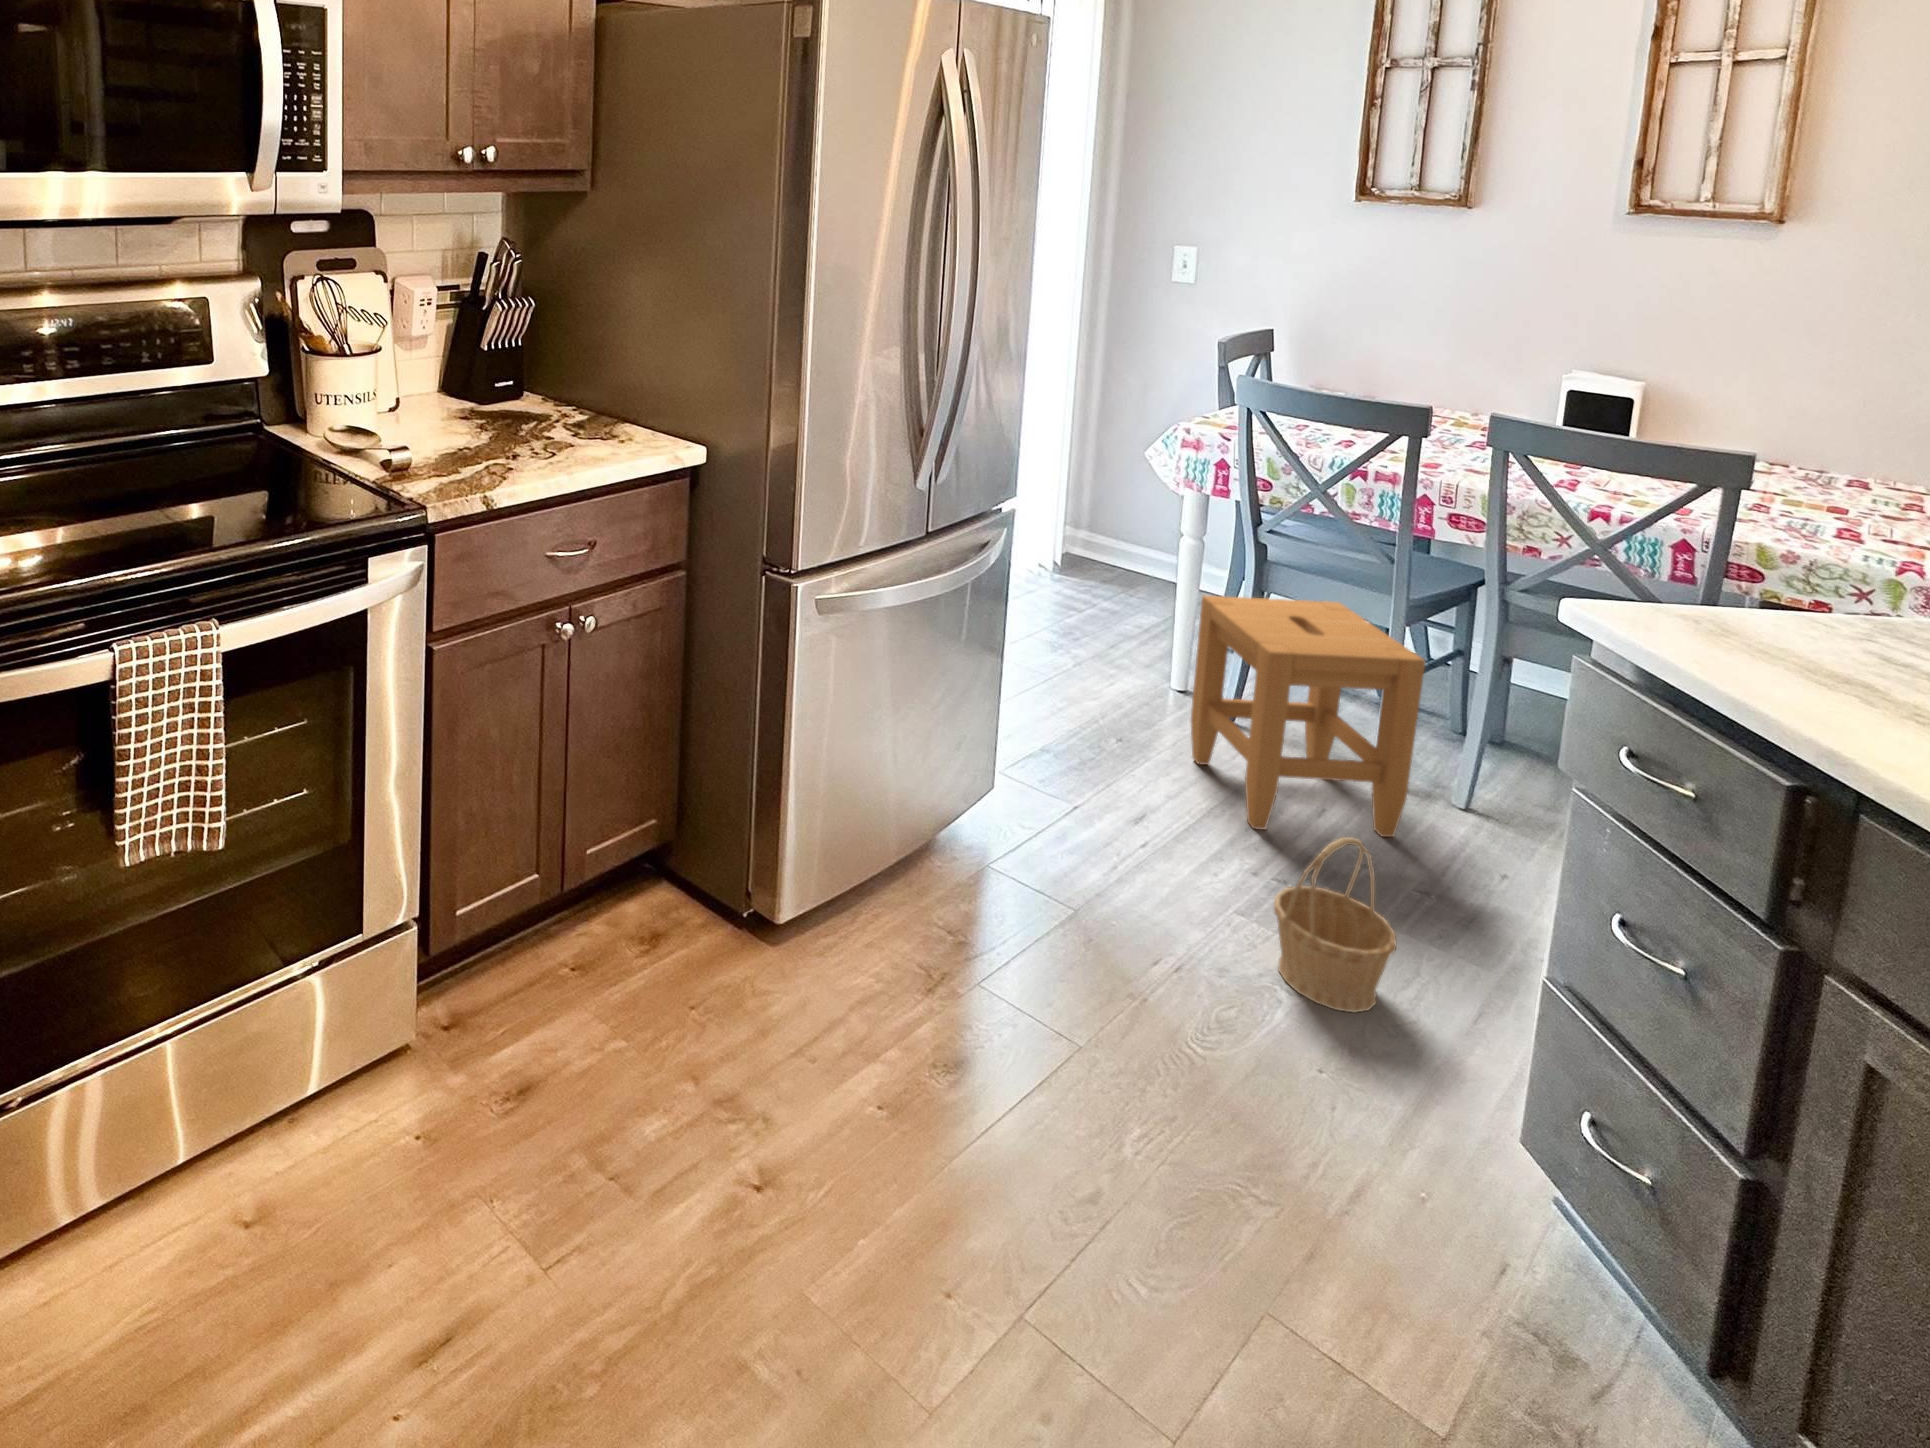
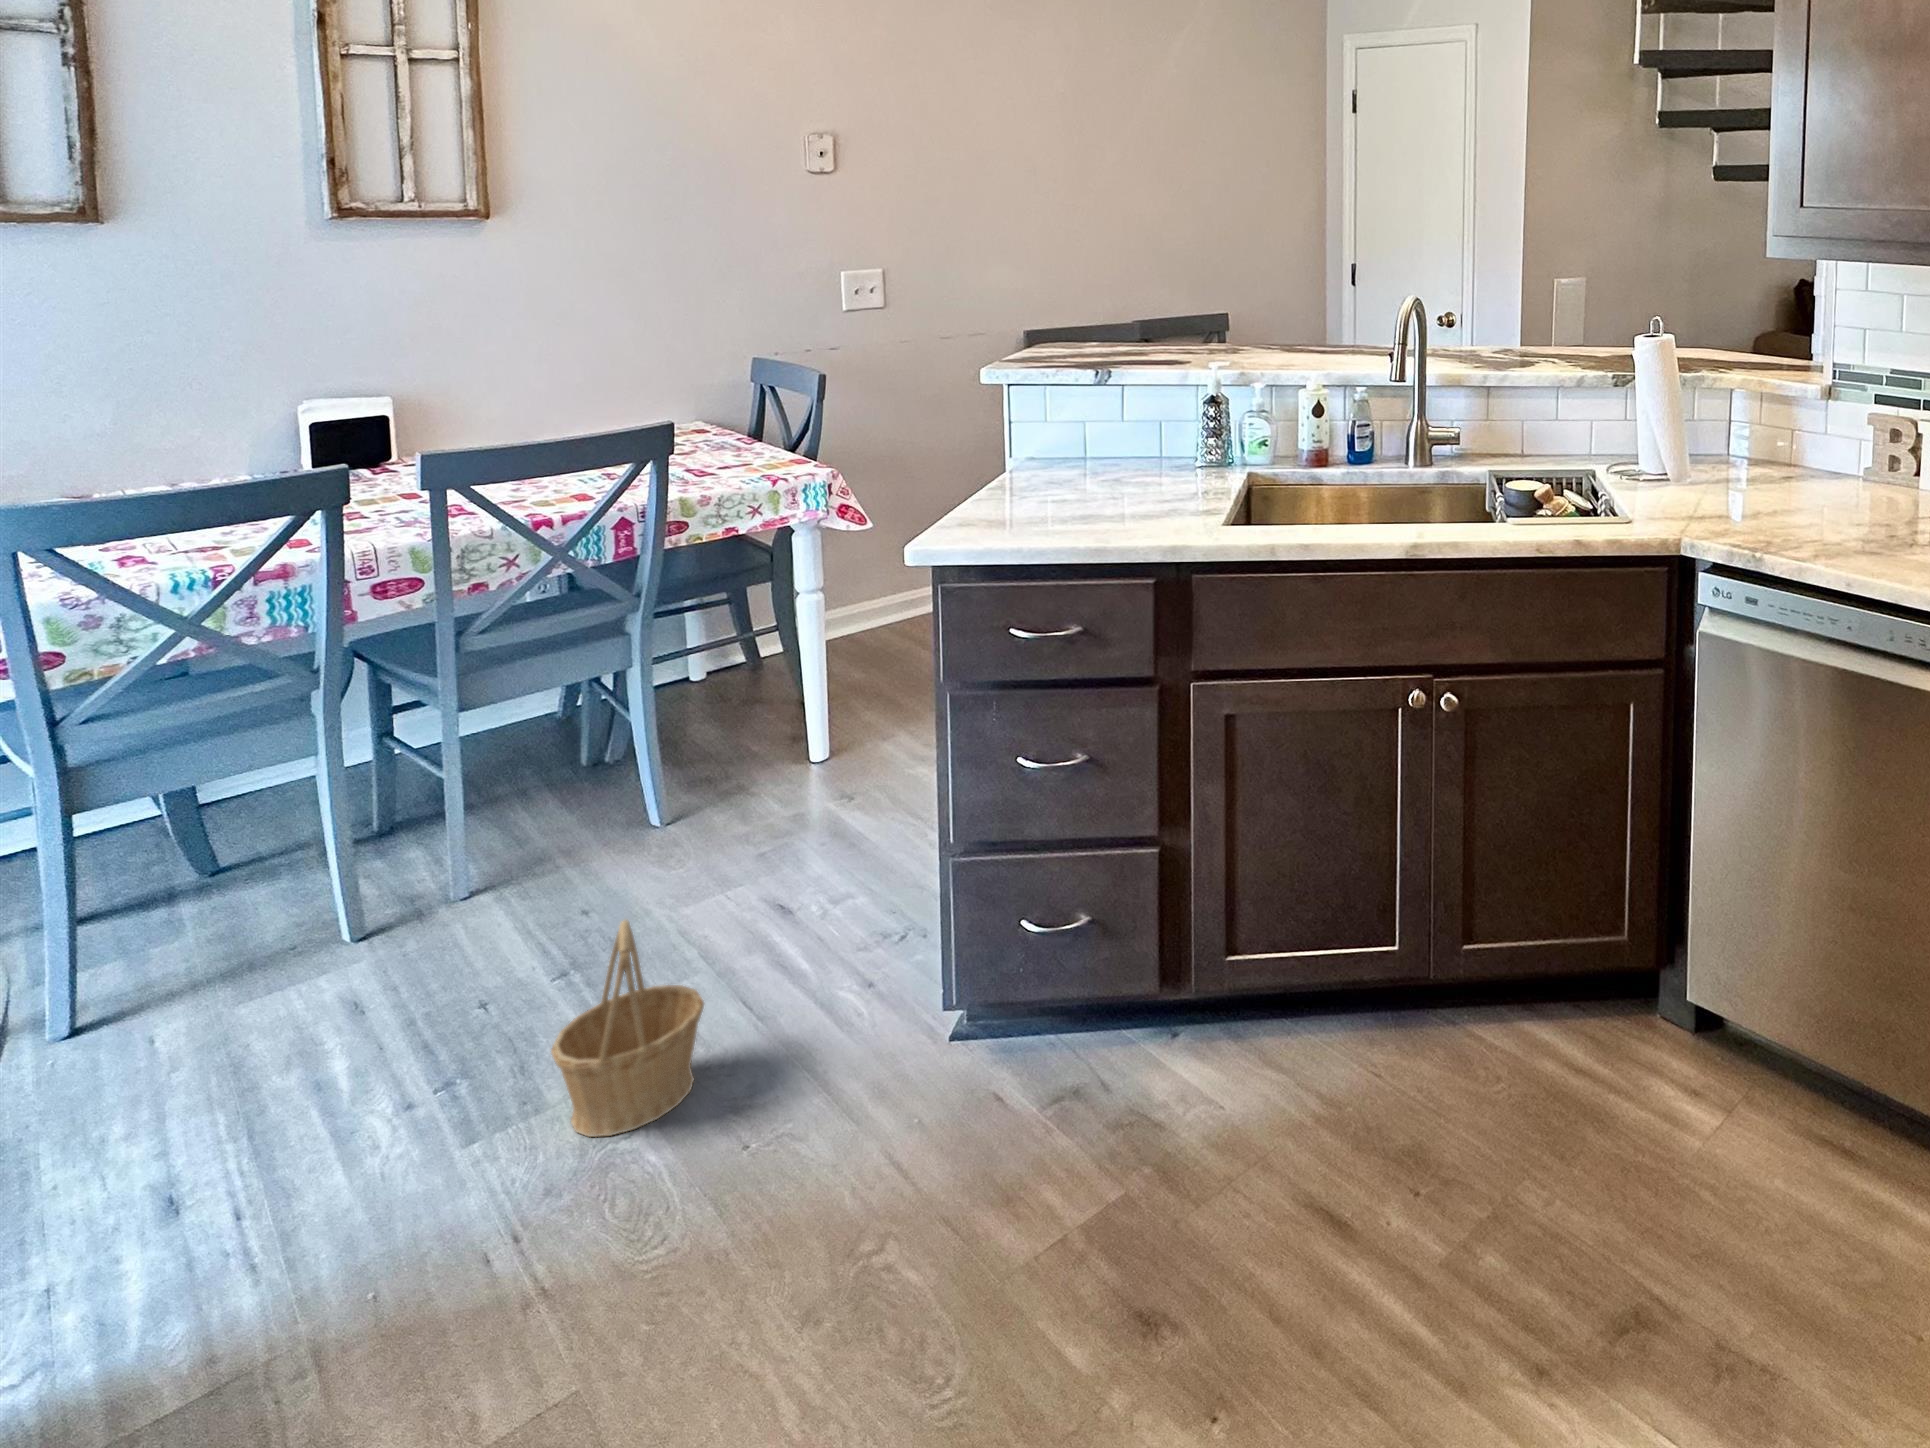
stool: present [1191,596,1426,837] -> none [59,746,465,1115]

